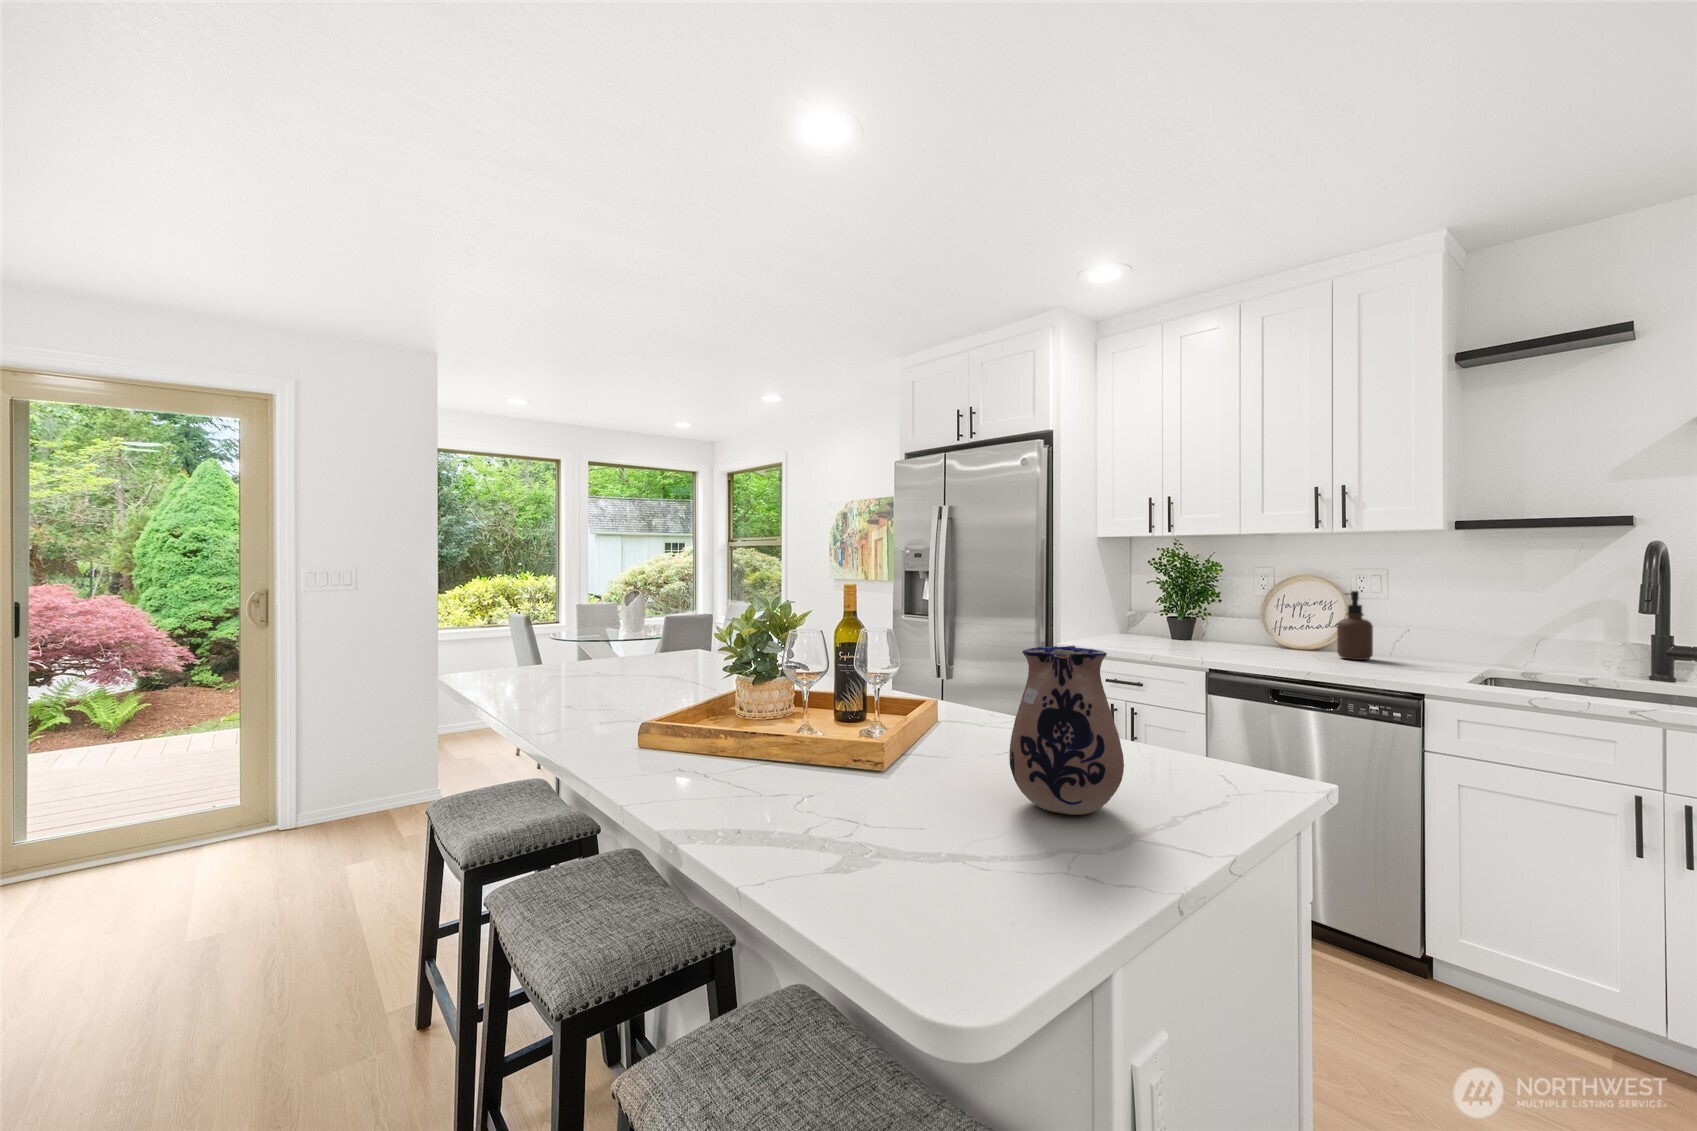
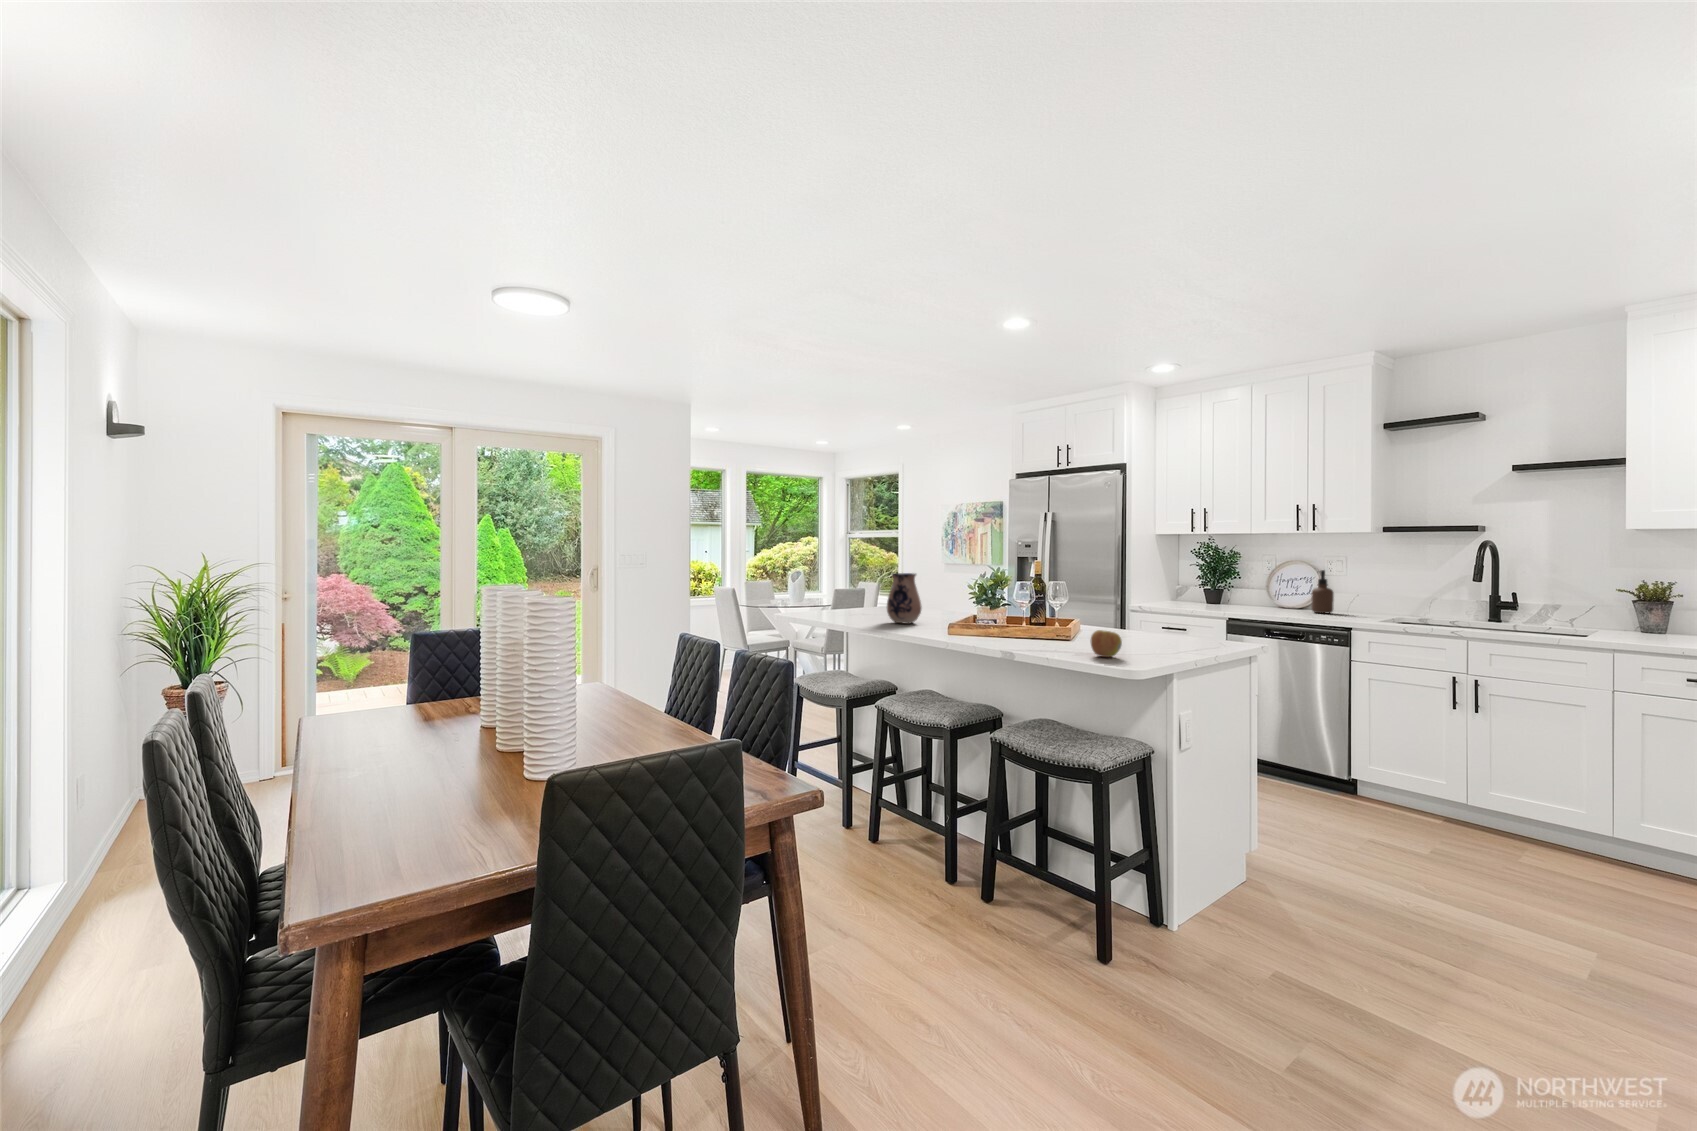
ceramic pitcher: present [1009,646,1124,815] -> present [887,573,922,624]
apple: none [916,772,996,852] -> present [1091,630,1122,657]

